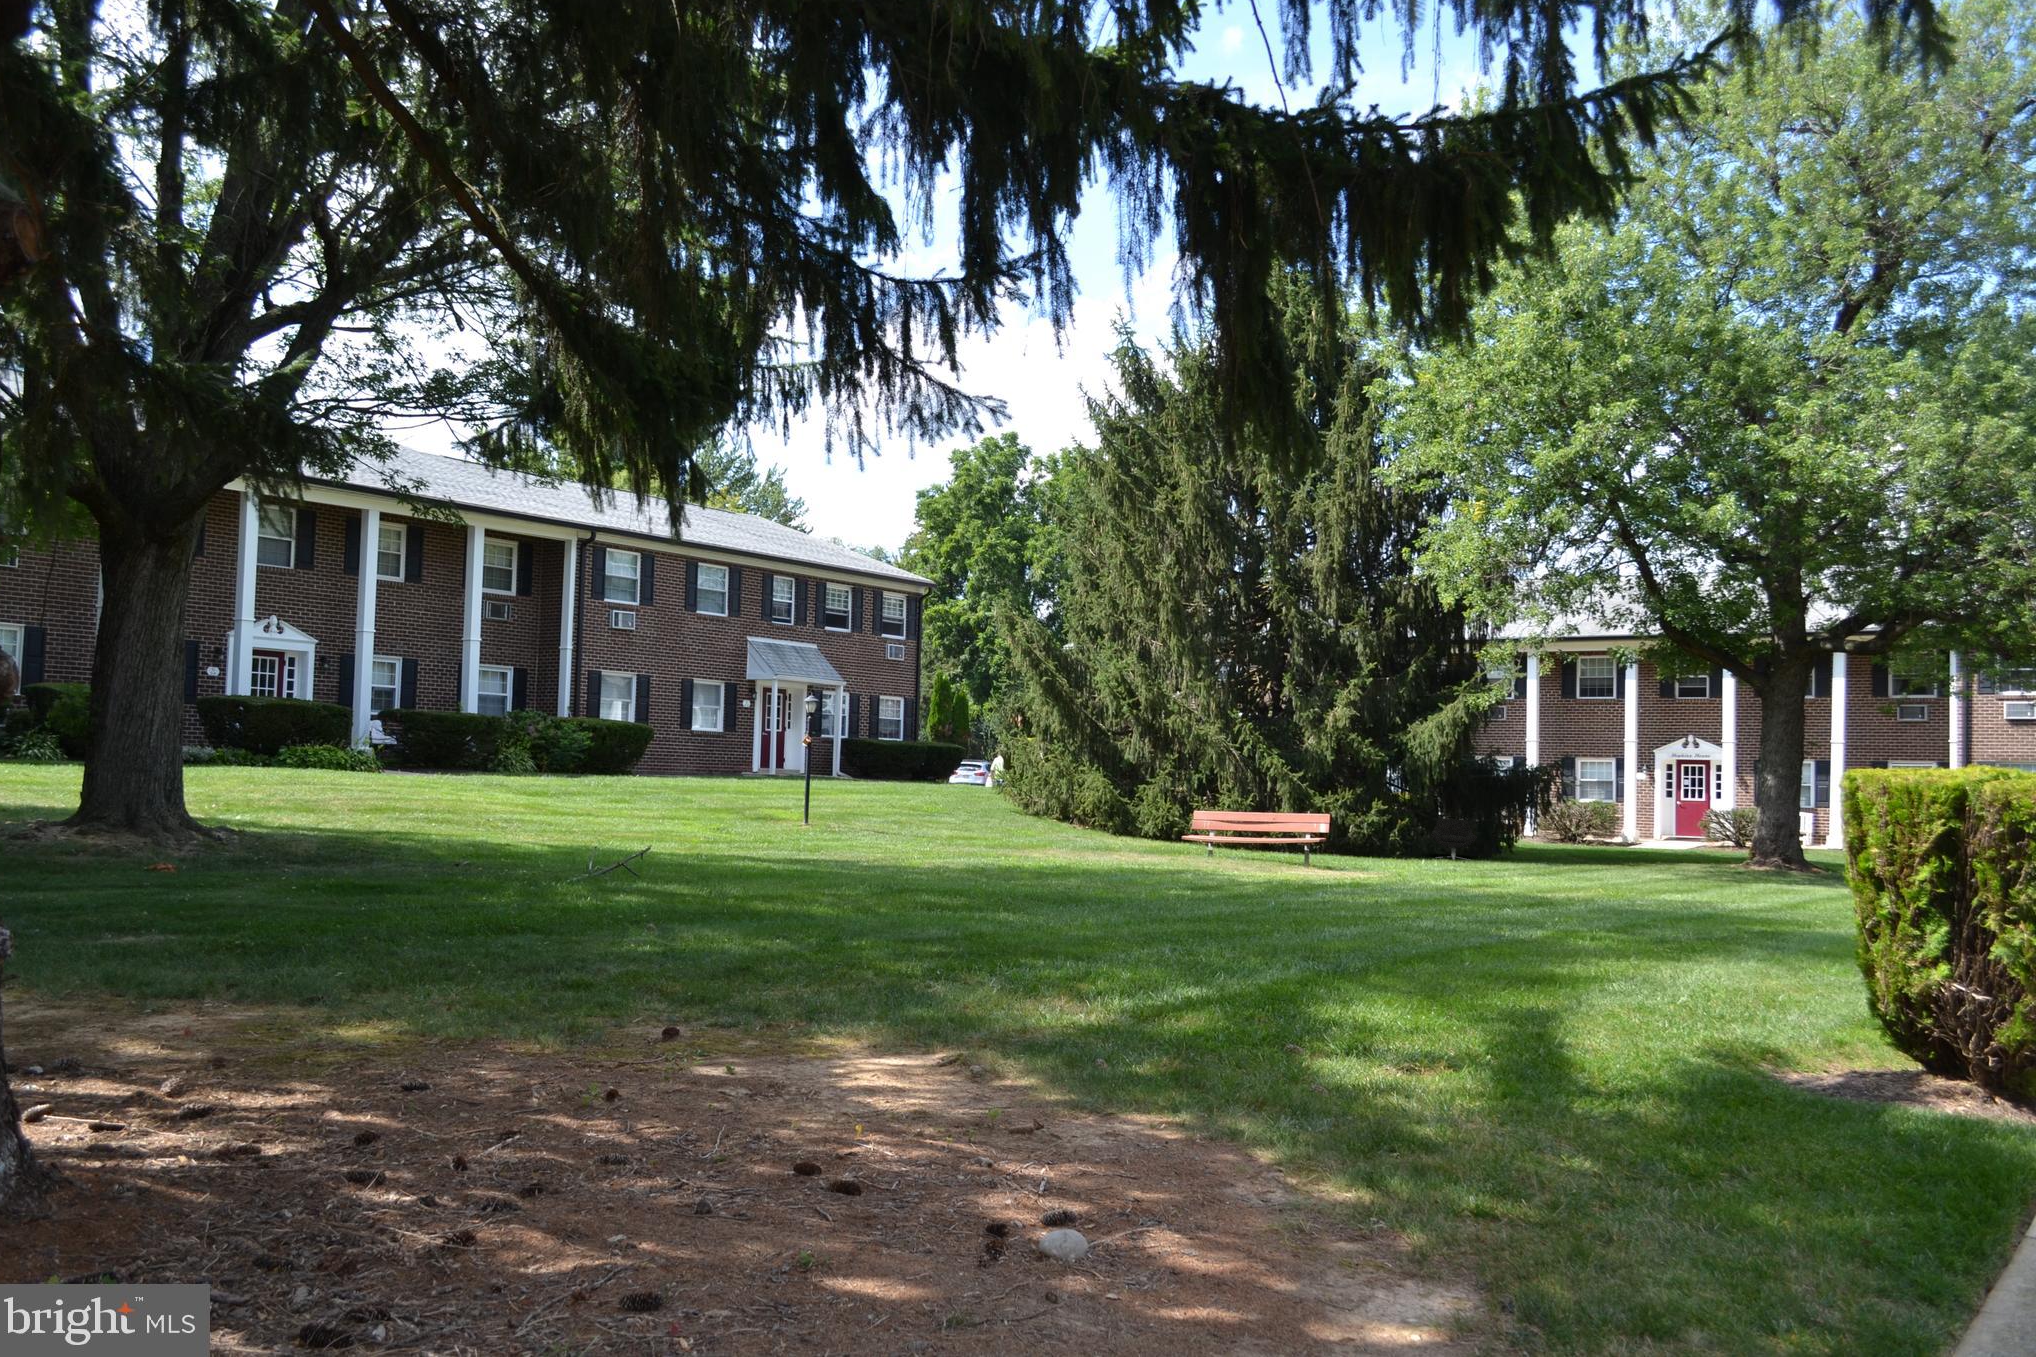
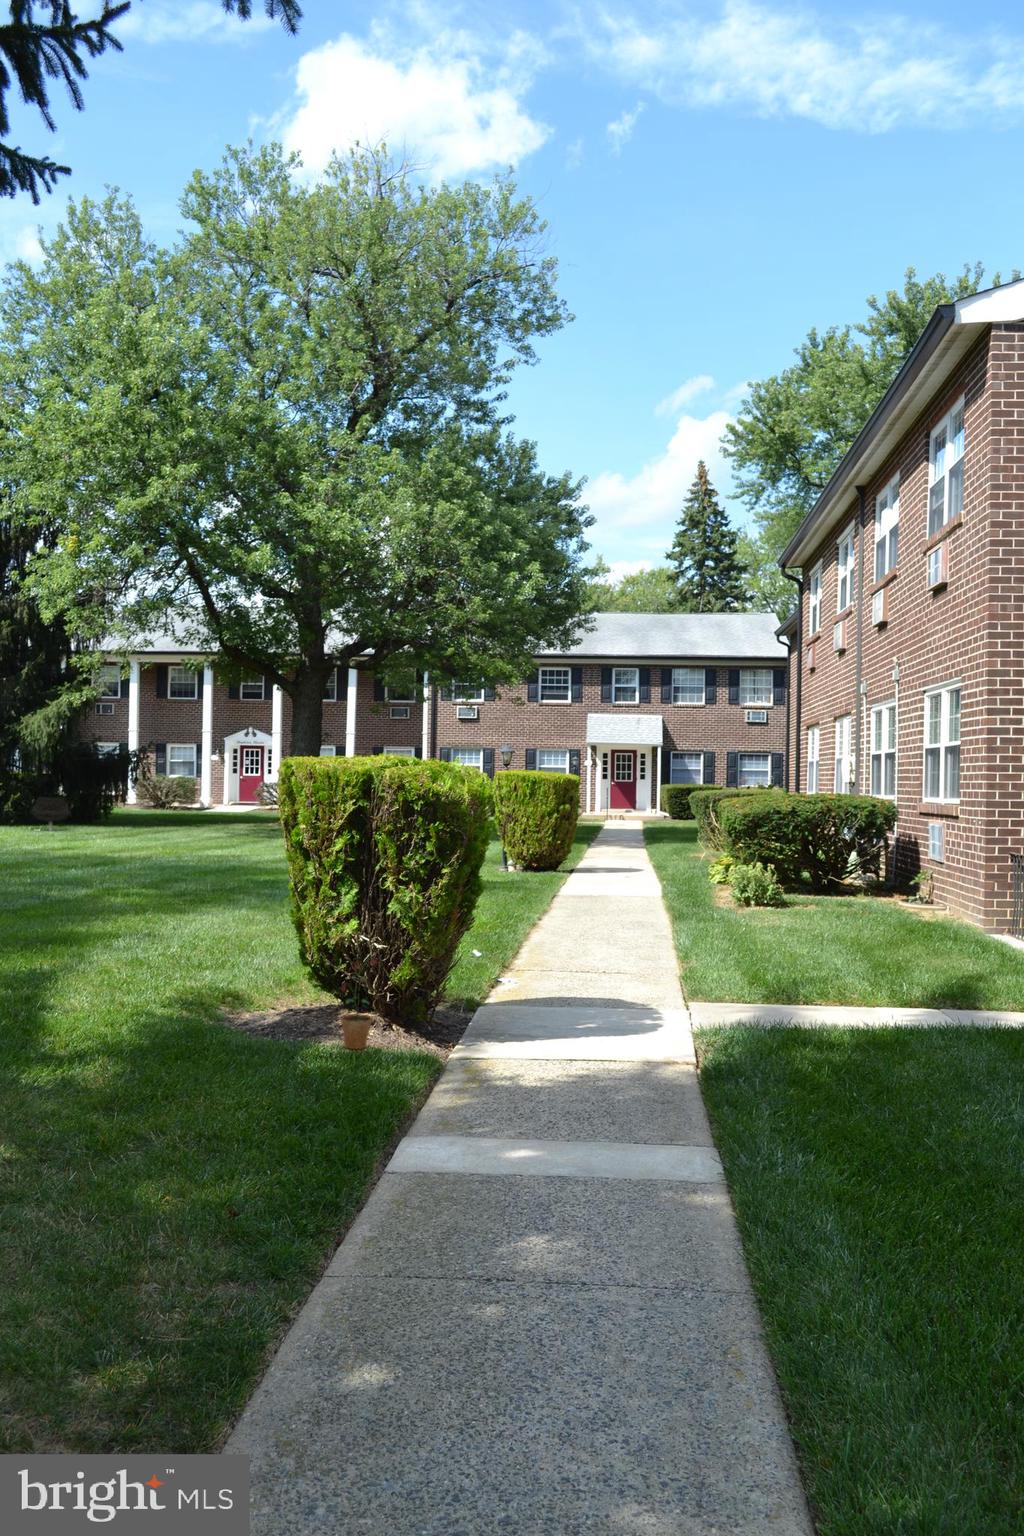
potted plant: none [1927,1009,1982,1121] -> present [341,957,377,1049]

